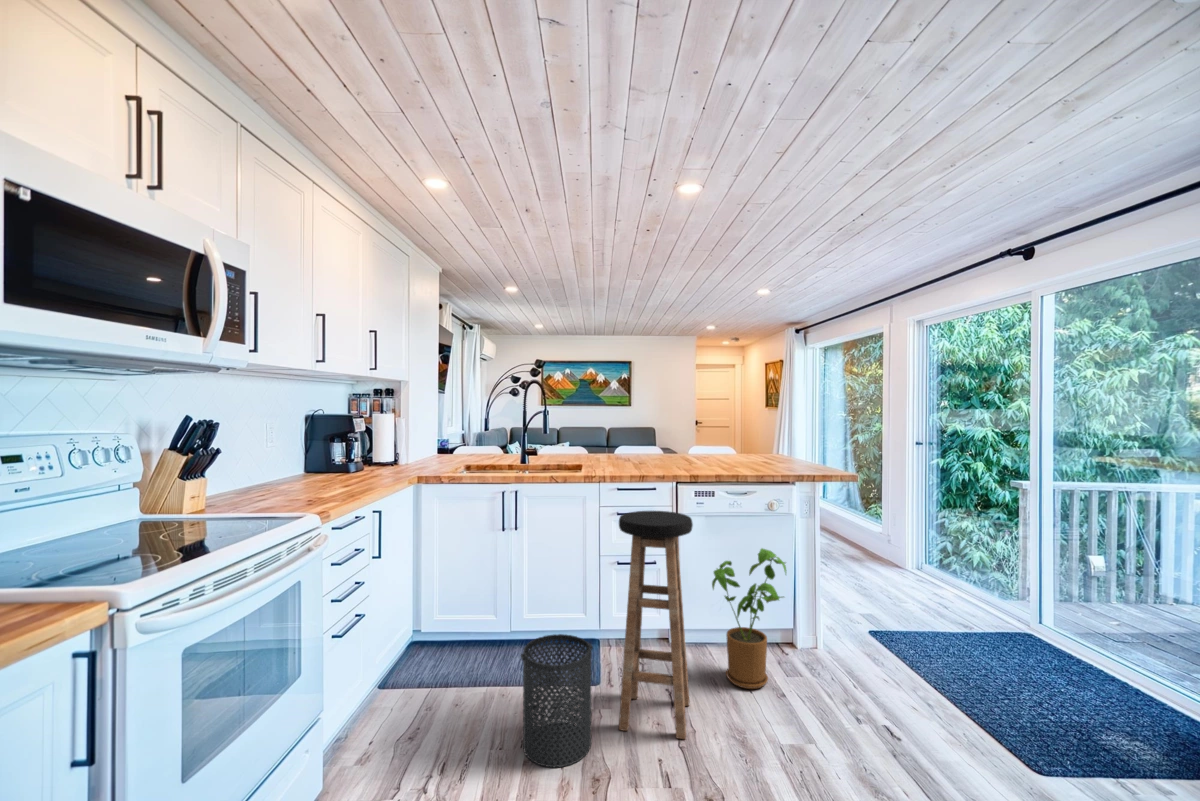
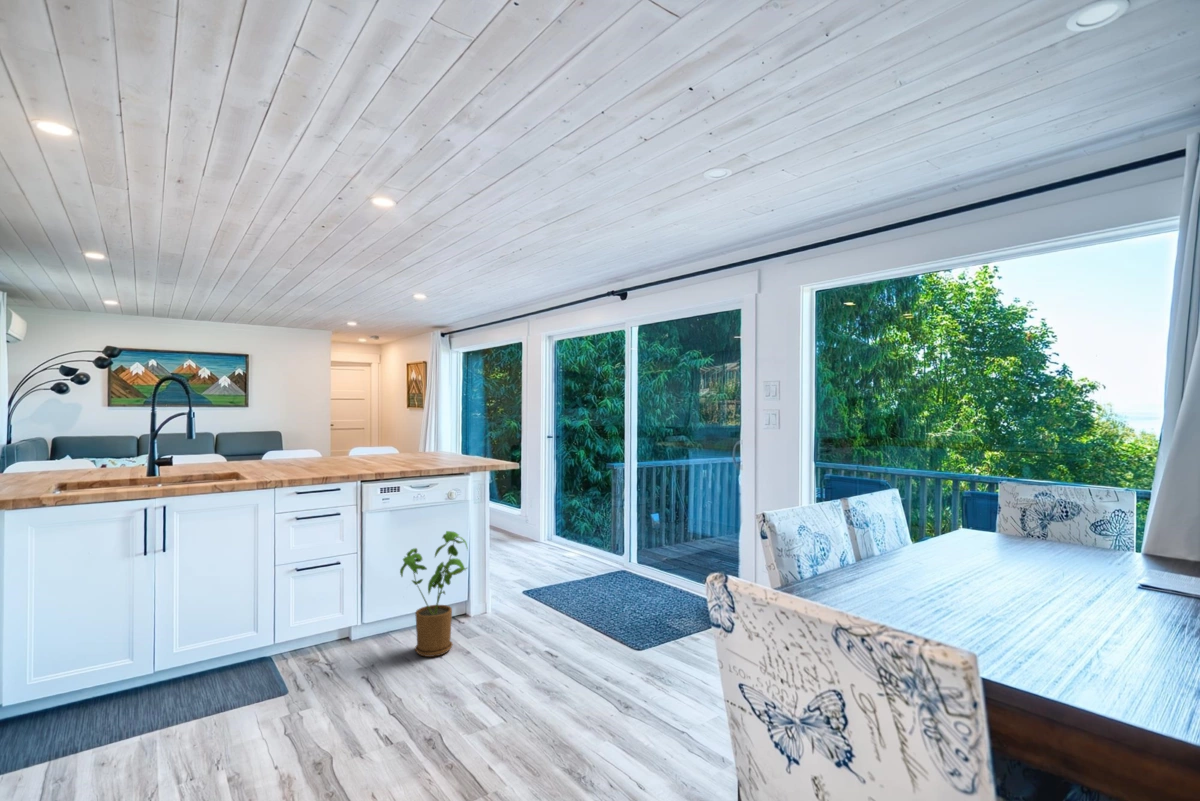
bar stool: present [619,511,693,739] -> none [320,505,395,719]
trash can: present [521,634,593,767] -> none [221,639,301,771]

